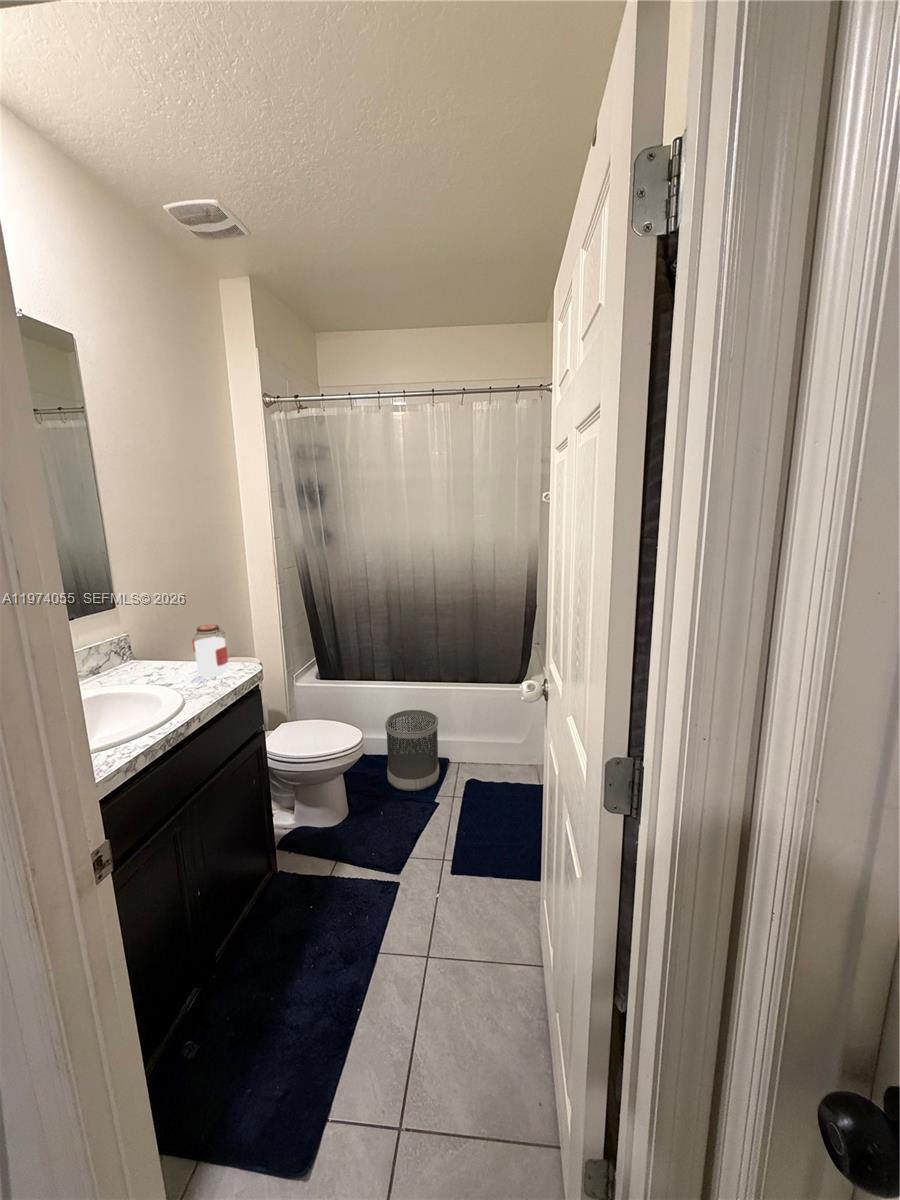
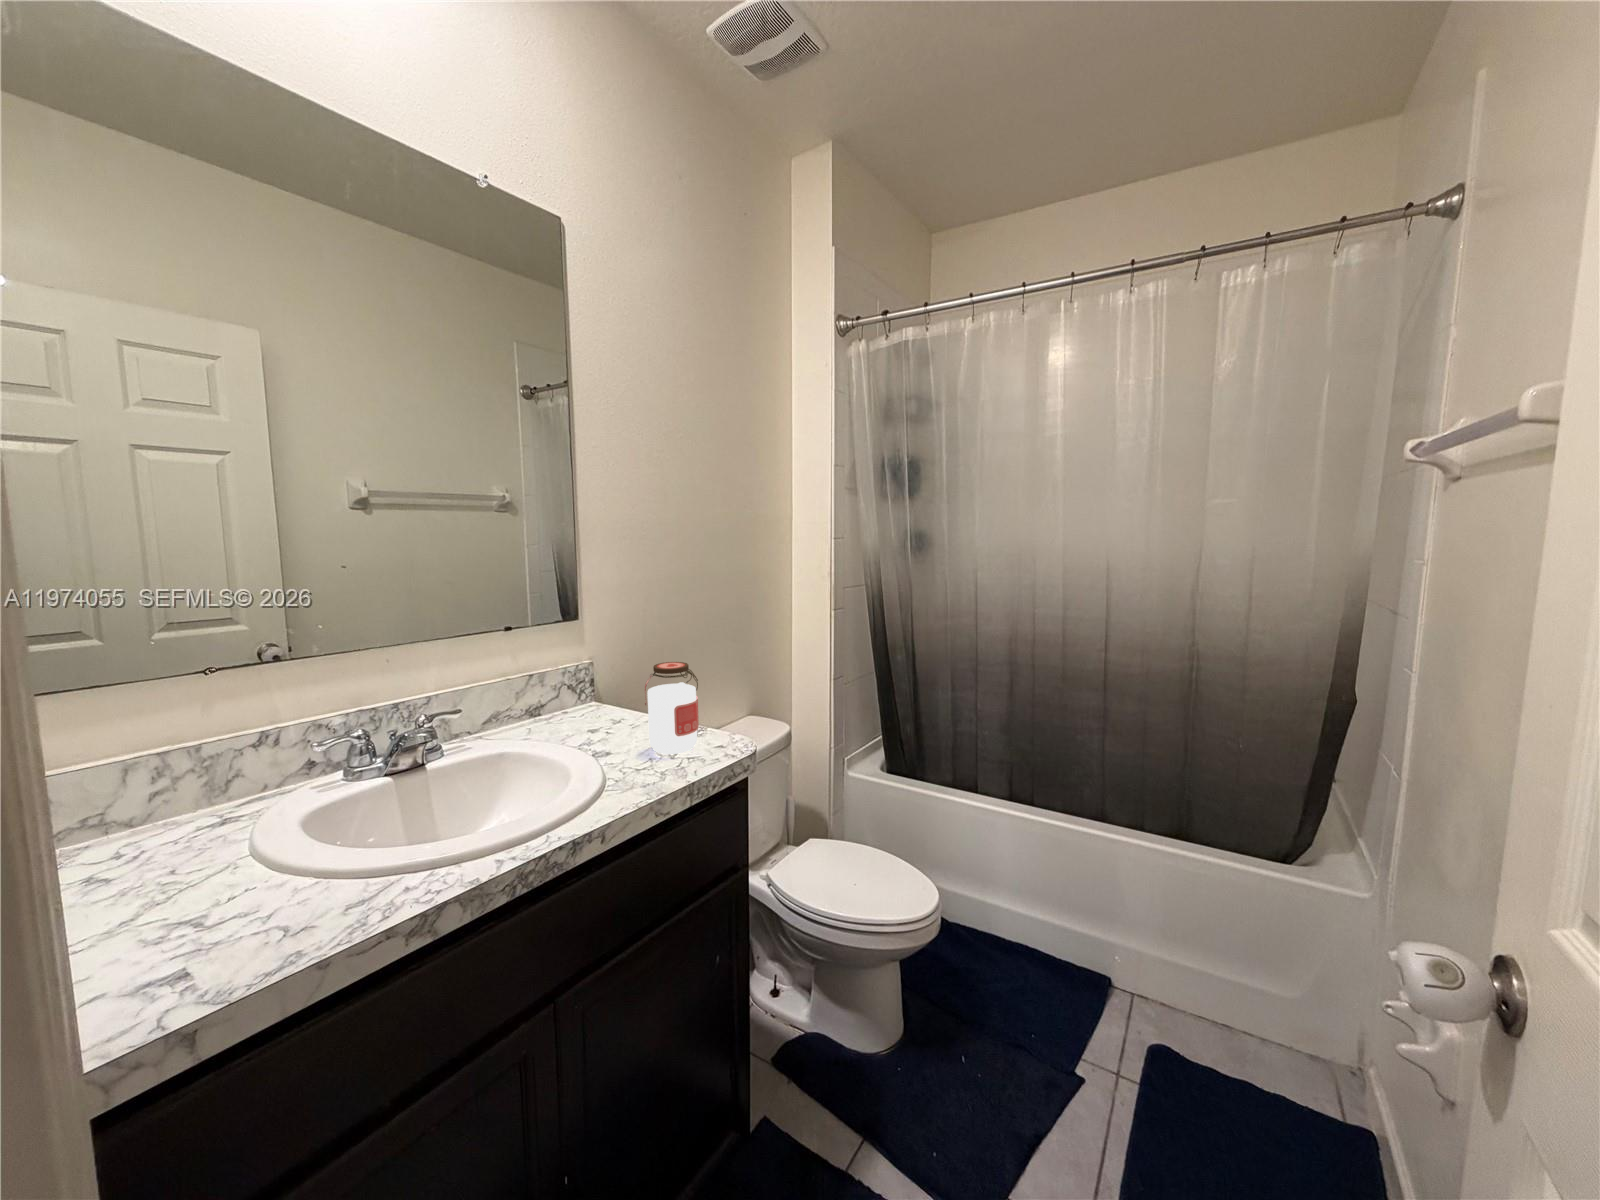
wastebasket: present [385,710,439,791] -> none [985,861,1097,1034]

